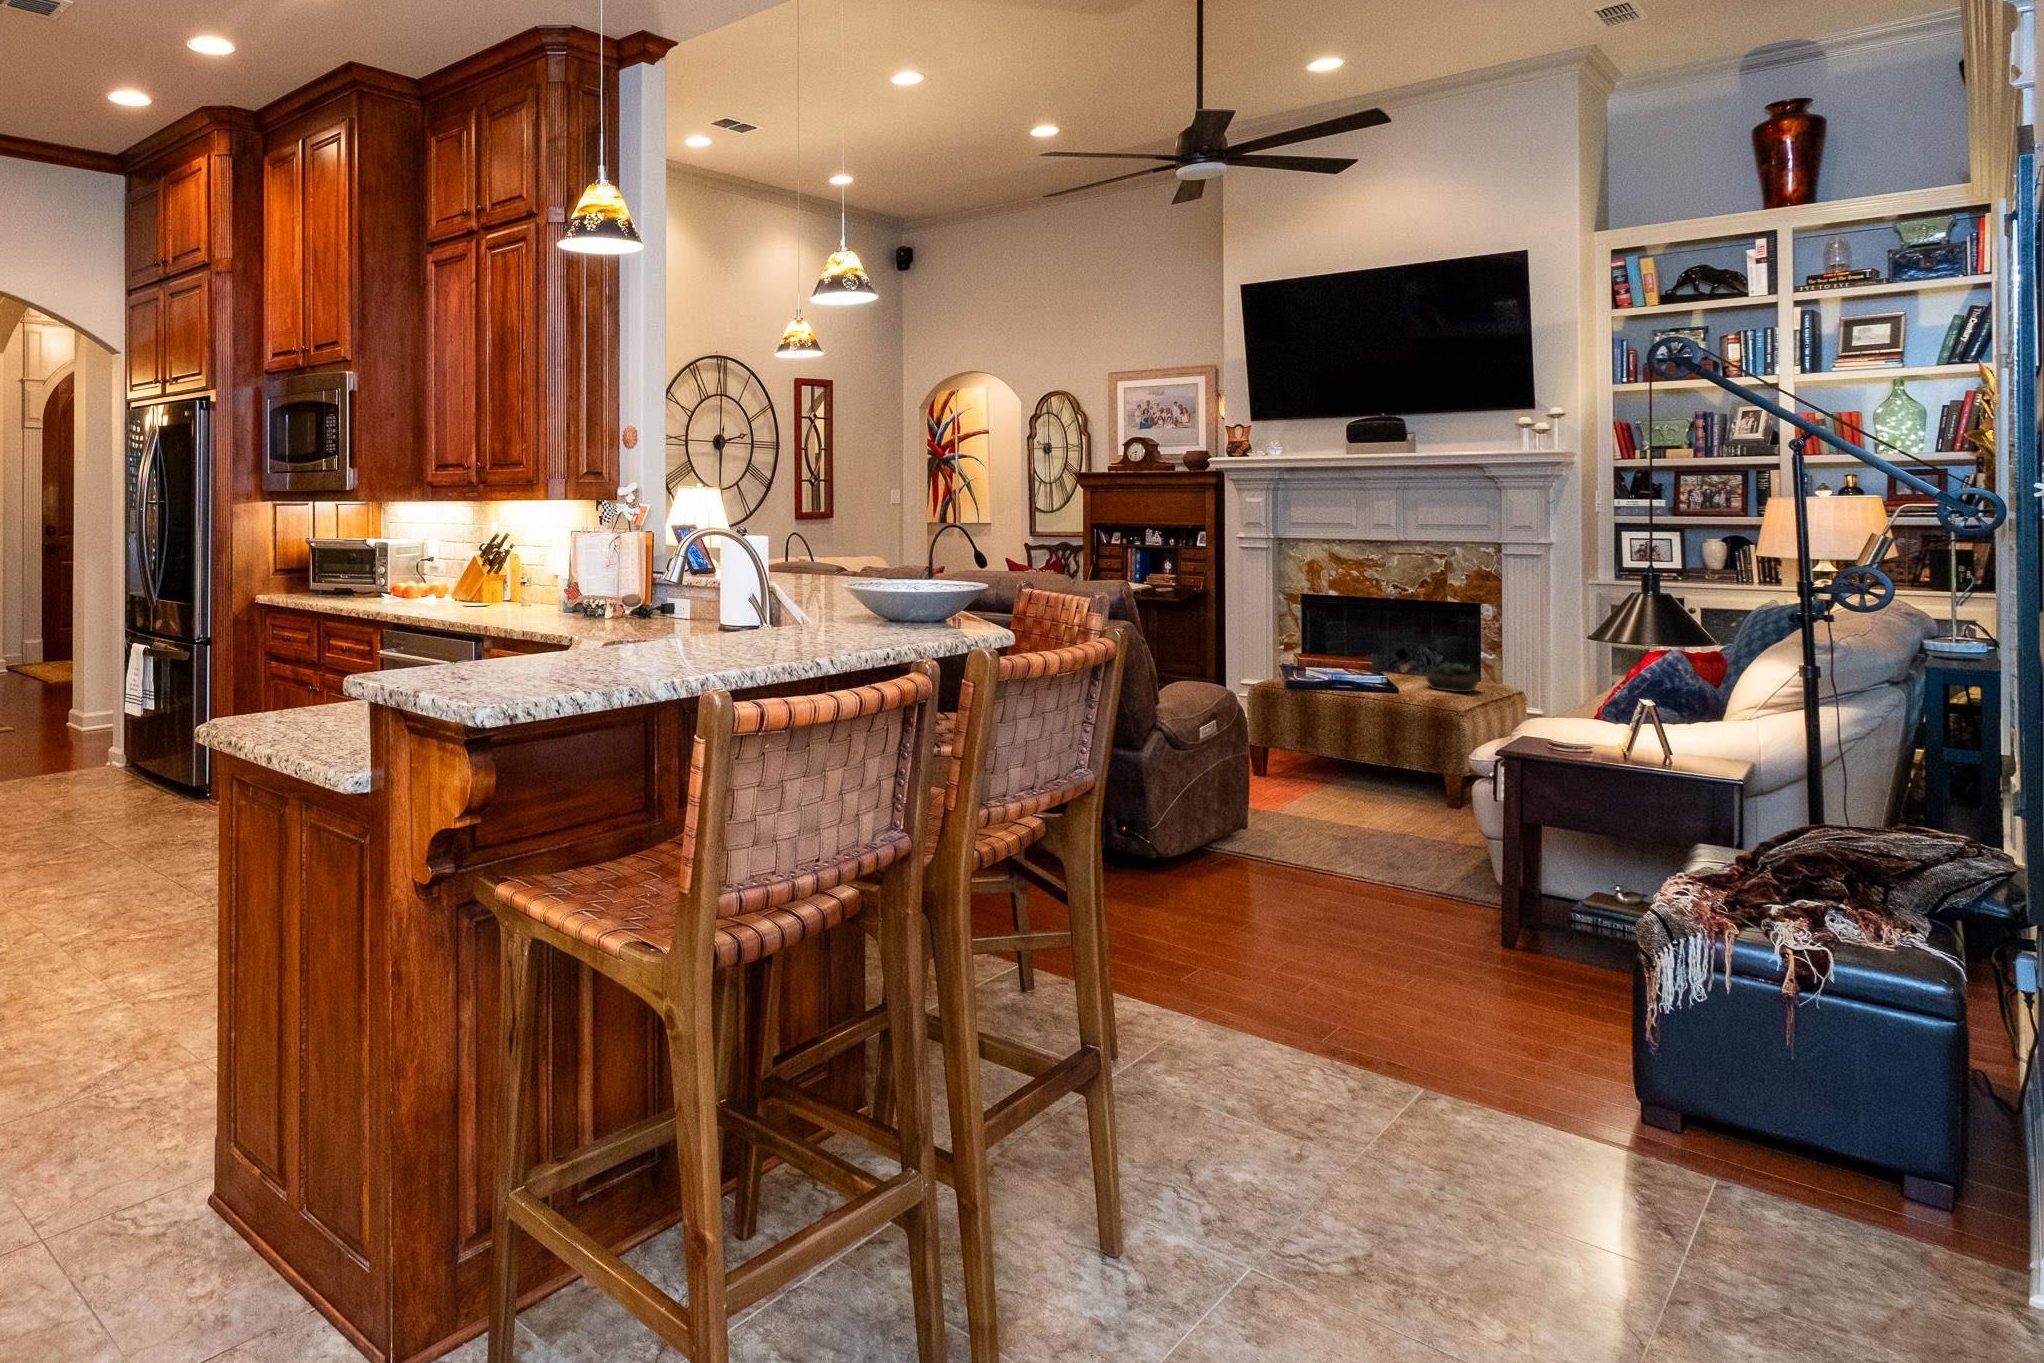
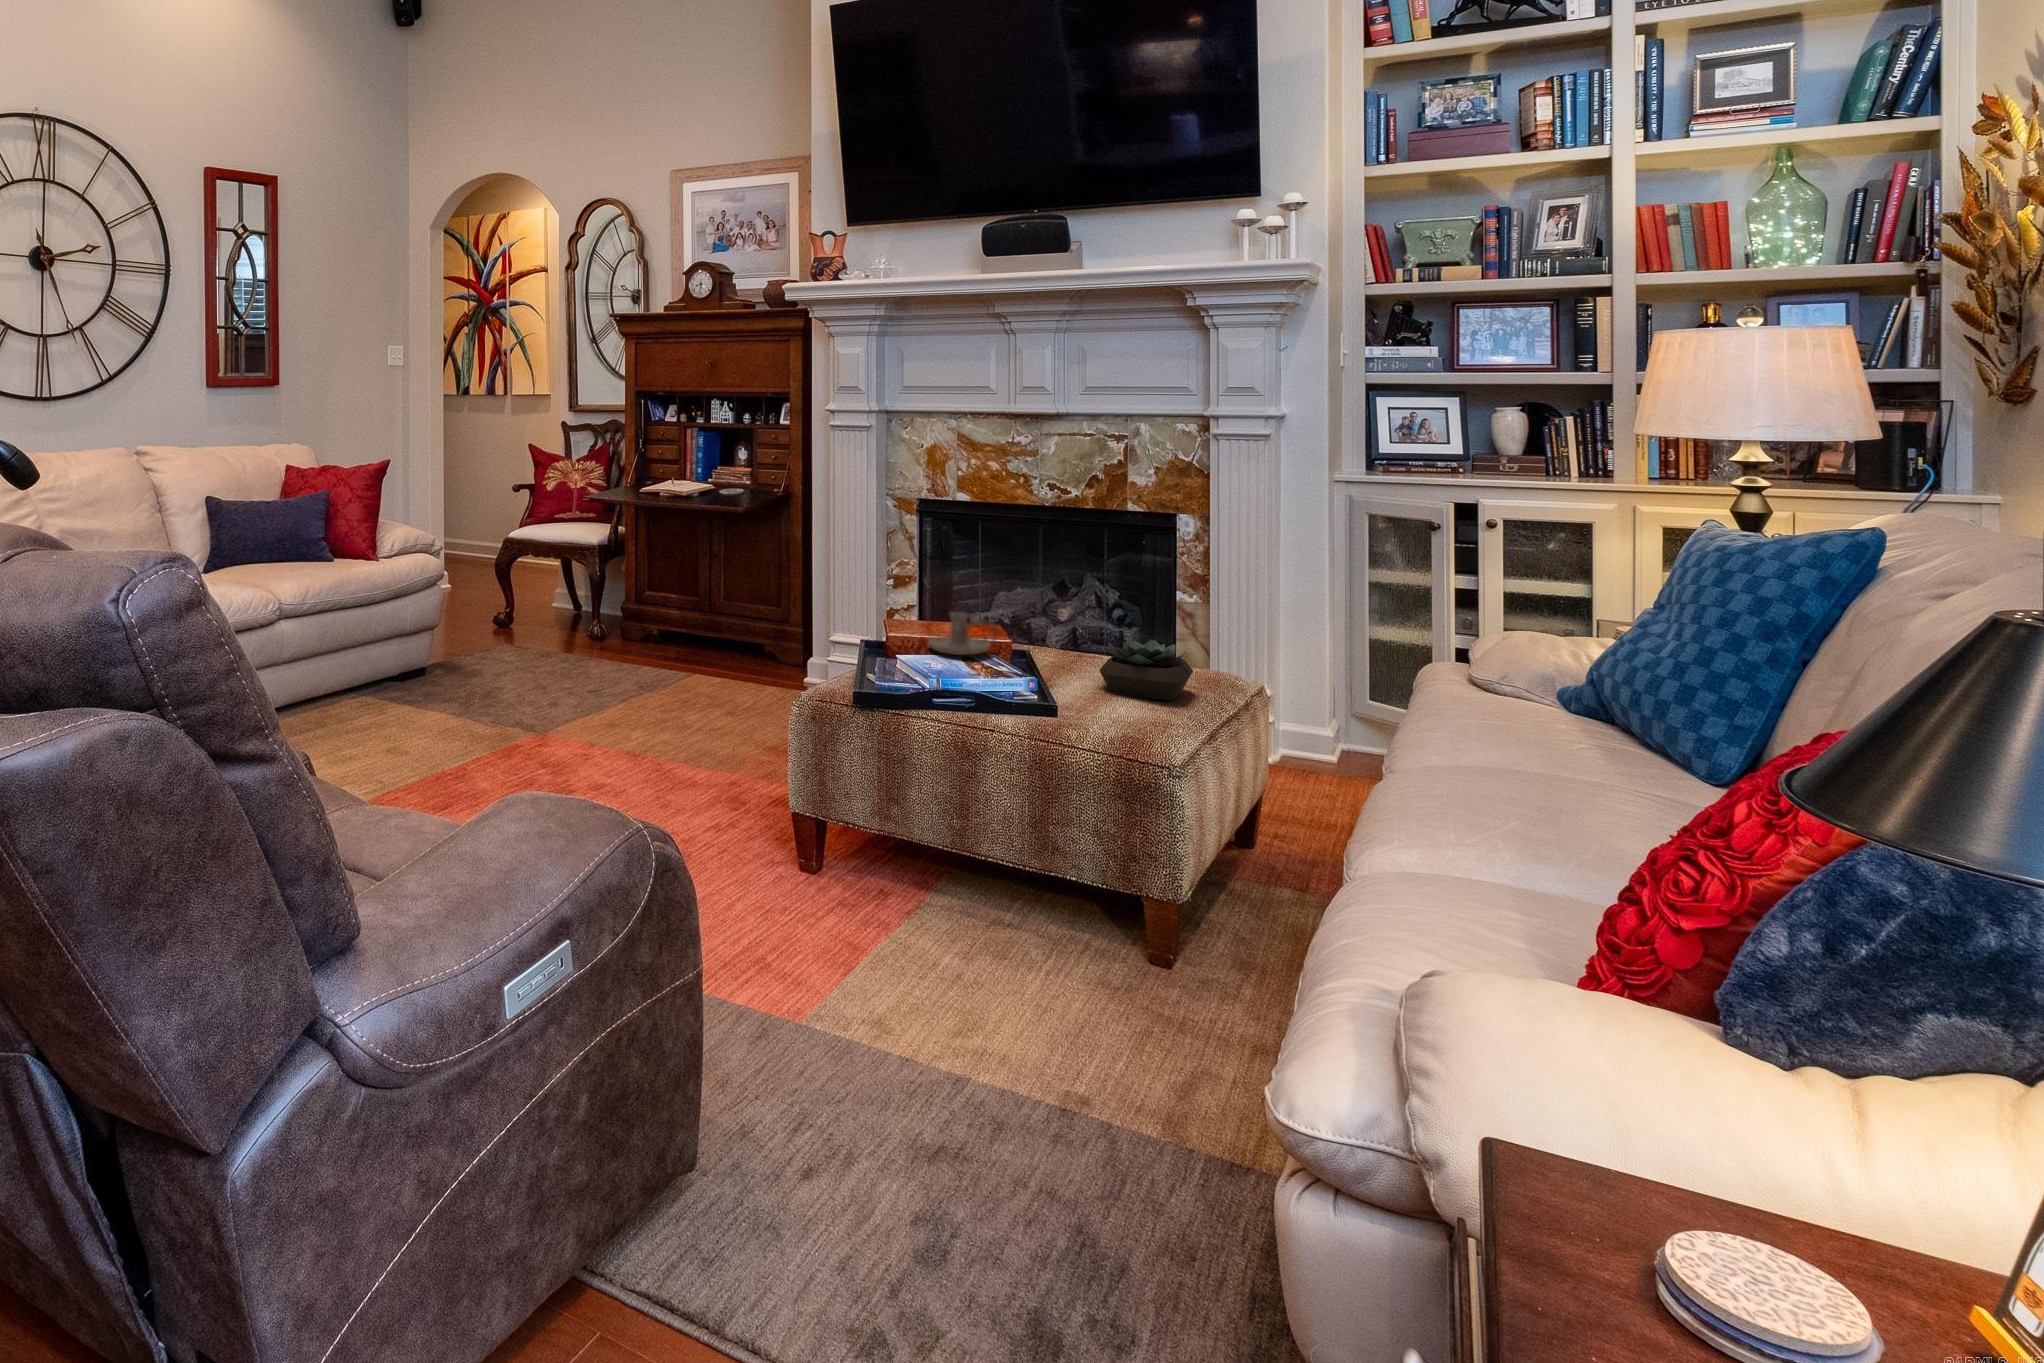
candle holder: none [1322,649,1364,671] -> present [928,612,997,655]

